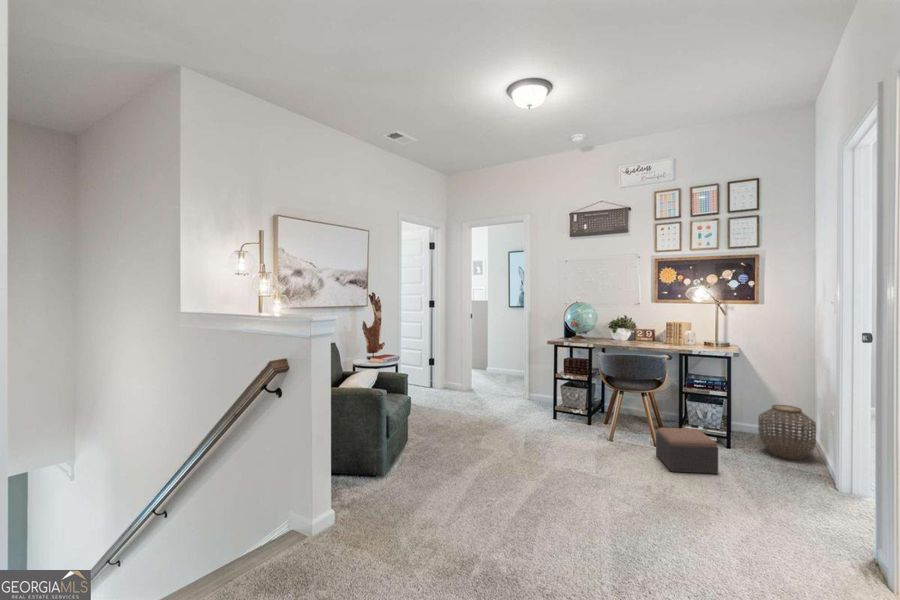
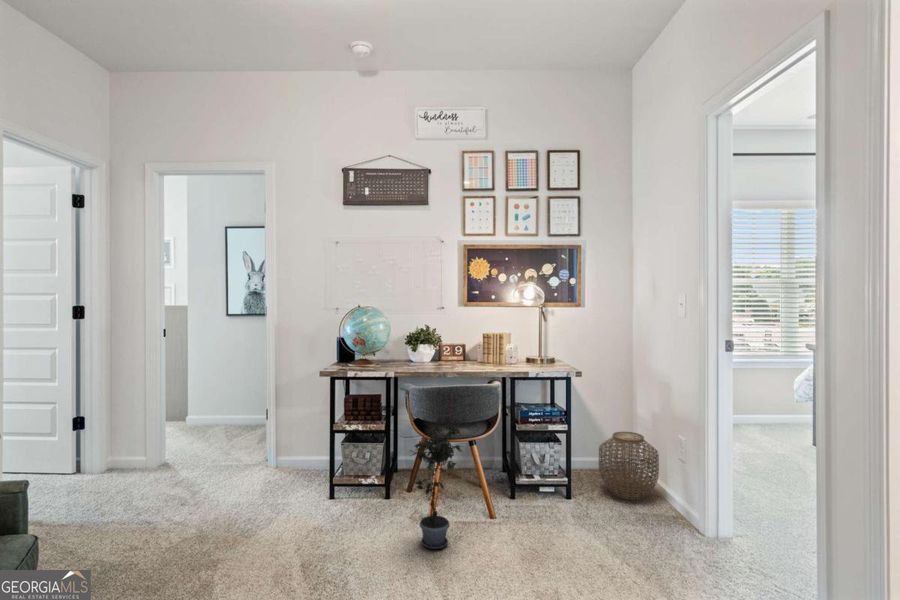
potted plant: none [590,371,625,450] -> present [411,418,462,549]
footstool: present [656,428,718,474] -> none [506,488,595,570]

